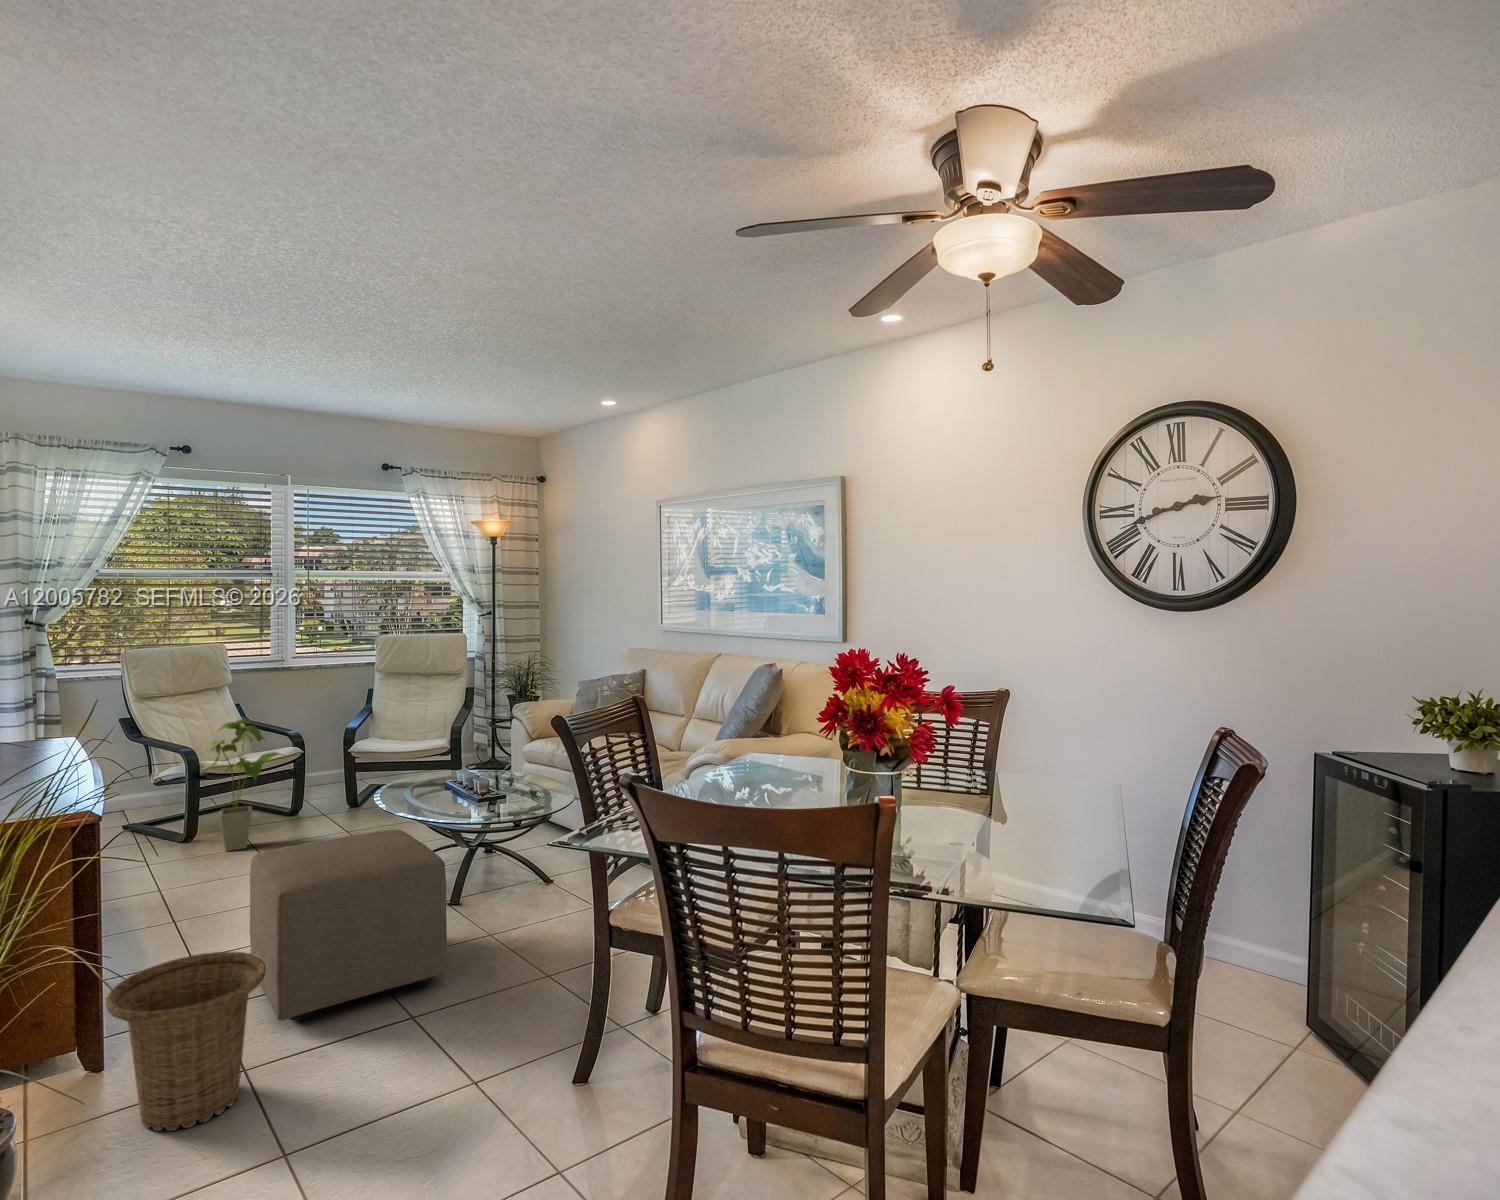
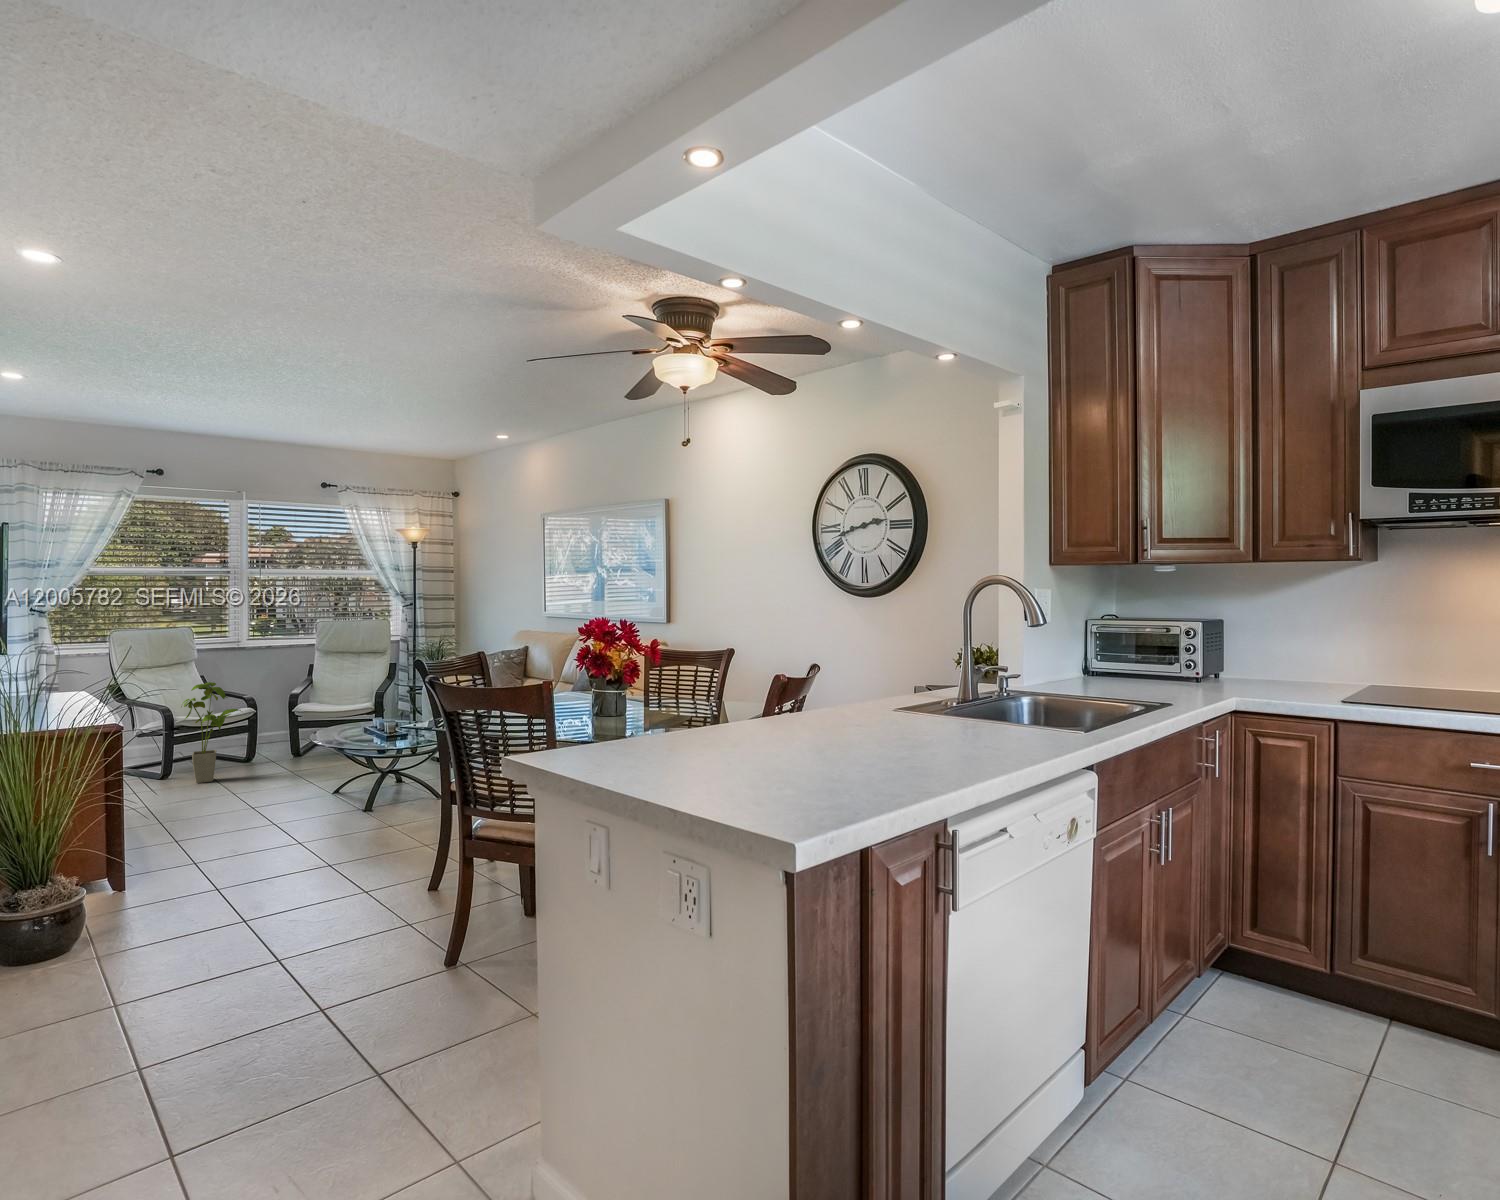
ottoman: present [250,829,447,1021] -> none [225,749,362,862]
basket: present [105,952,267,1131] -> none [145,807,243,904]

